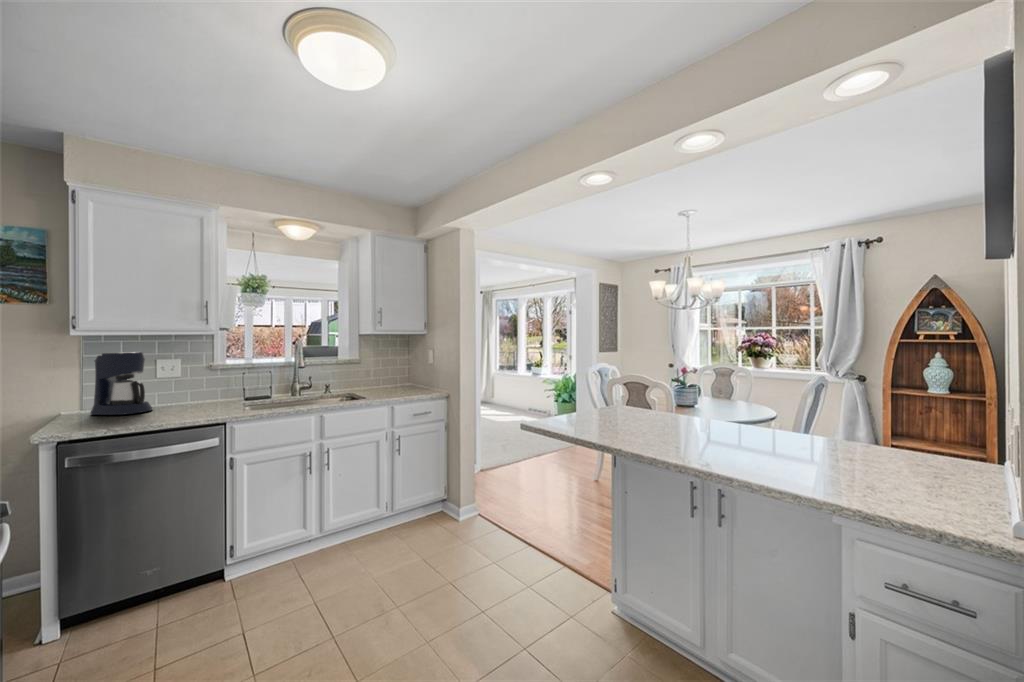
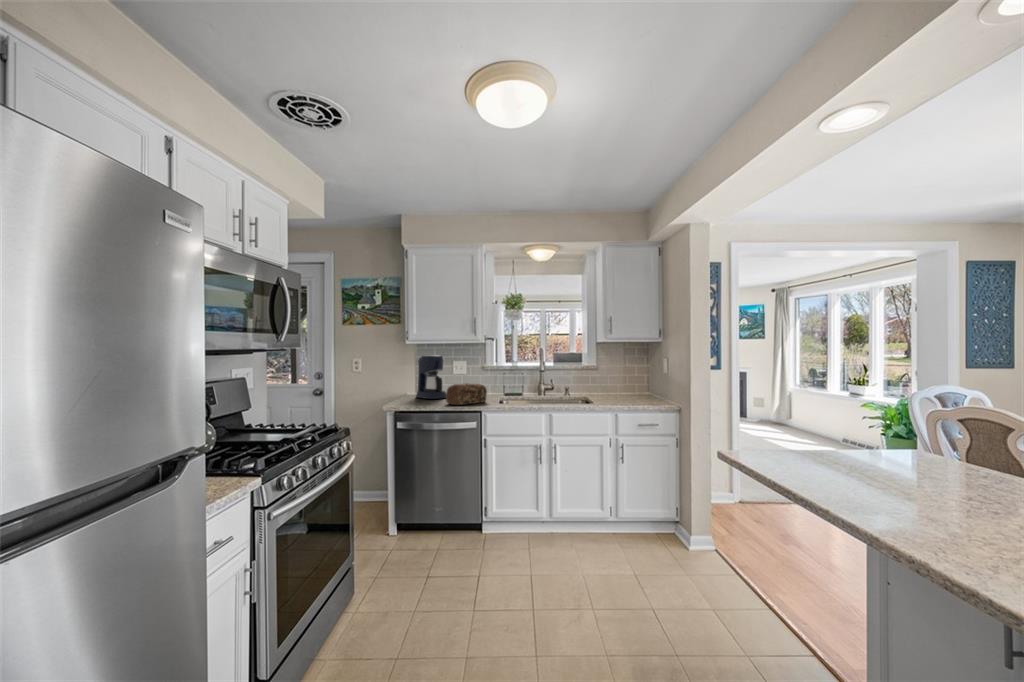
bread loaf: none [159,388,225,419] -> present [446,383,487,405]

